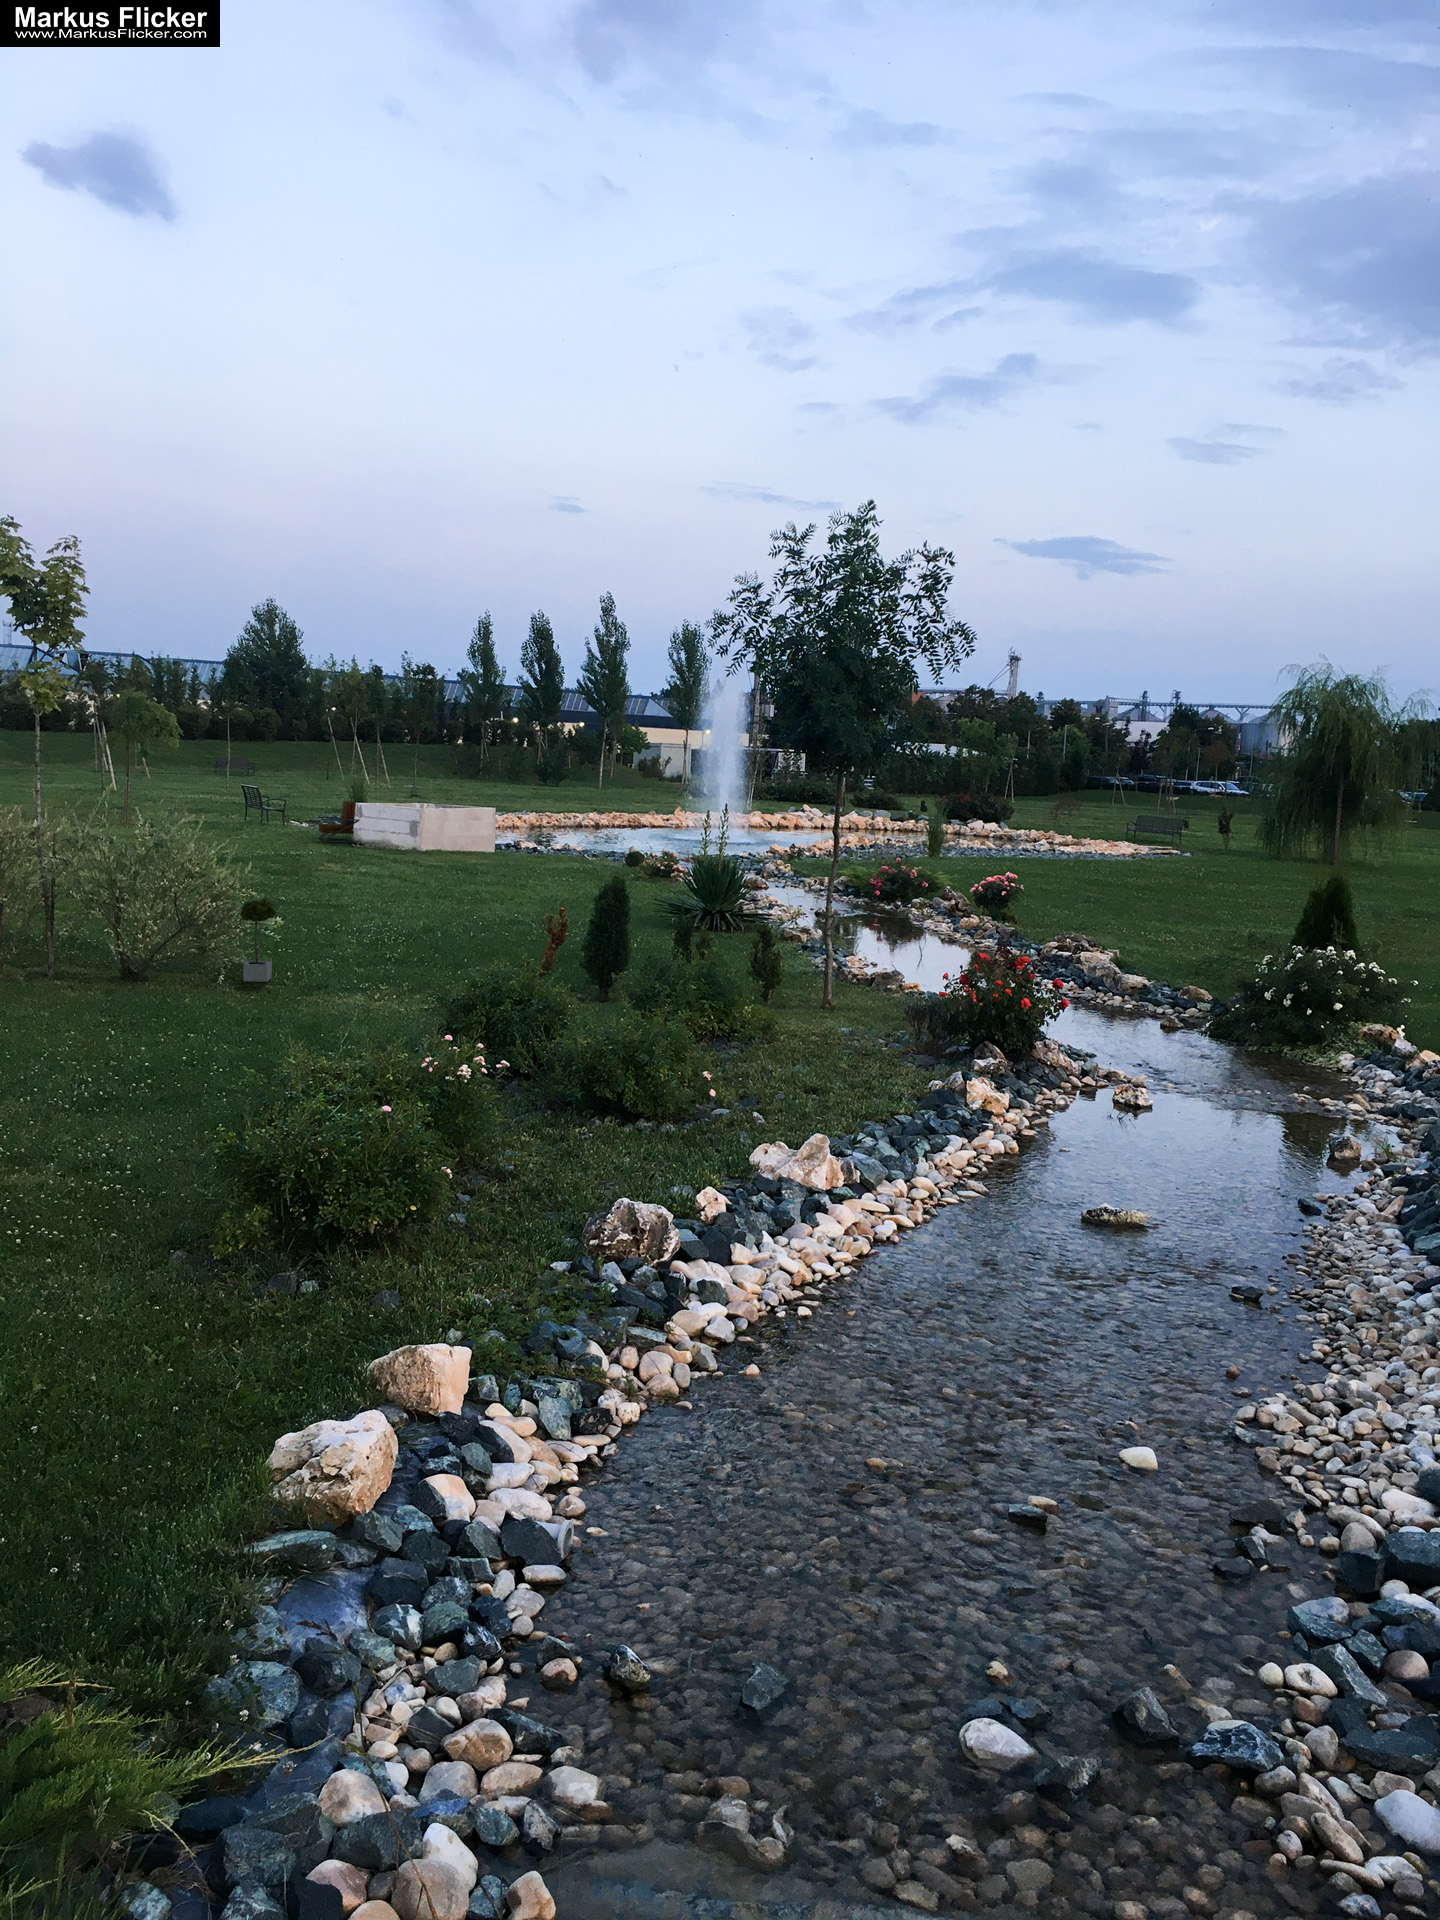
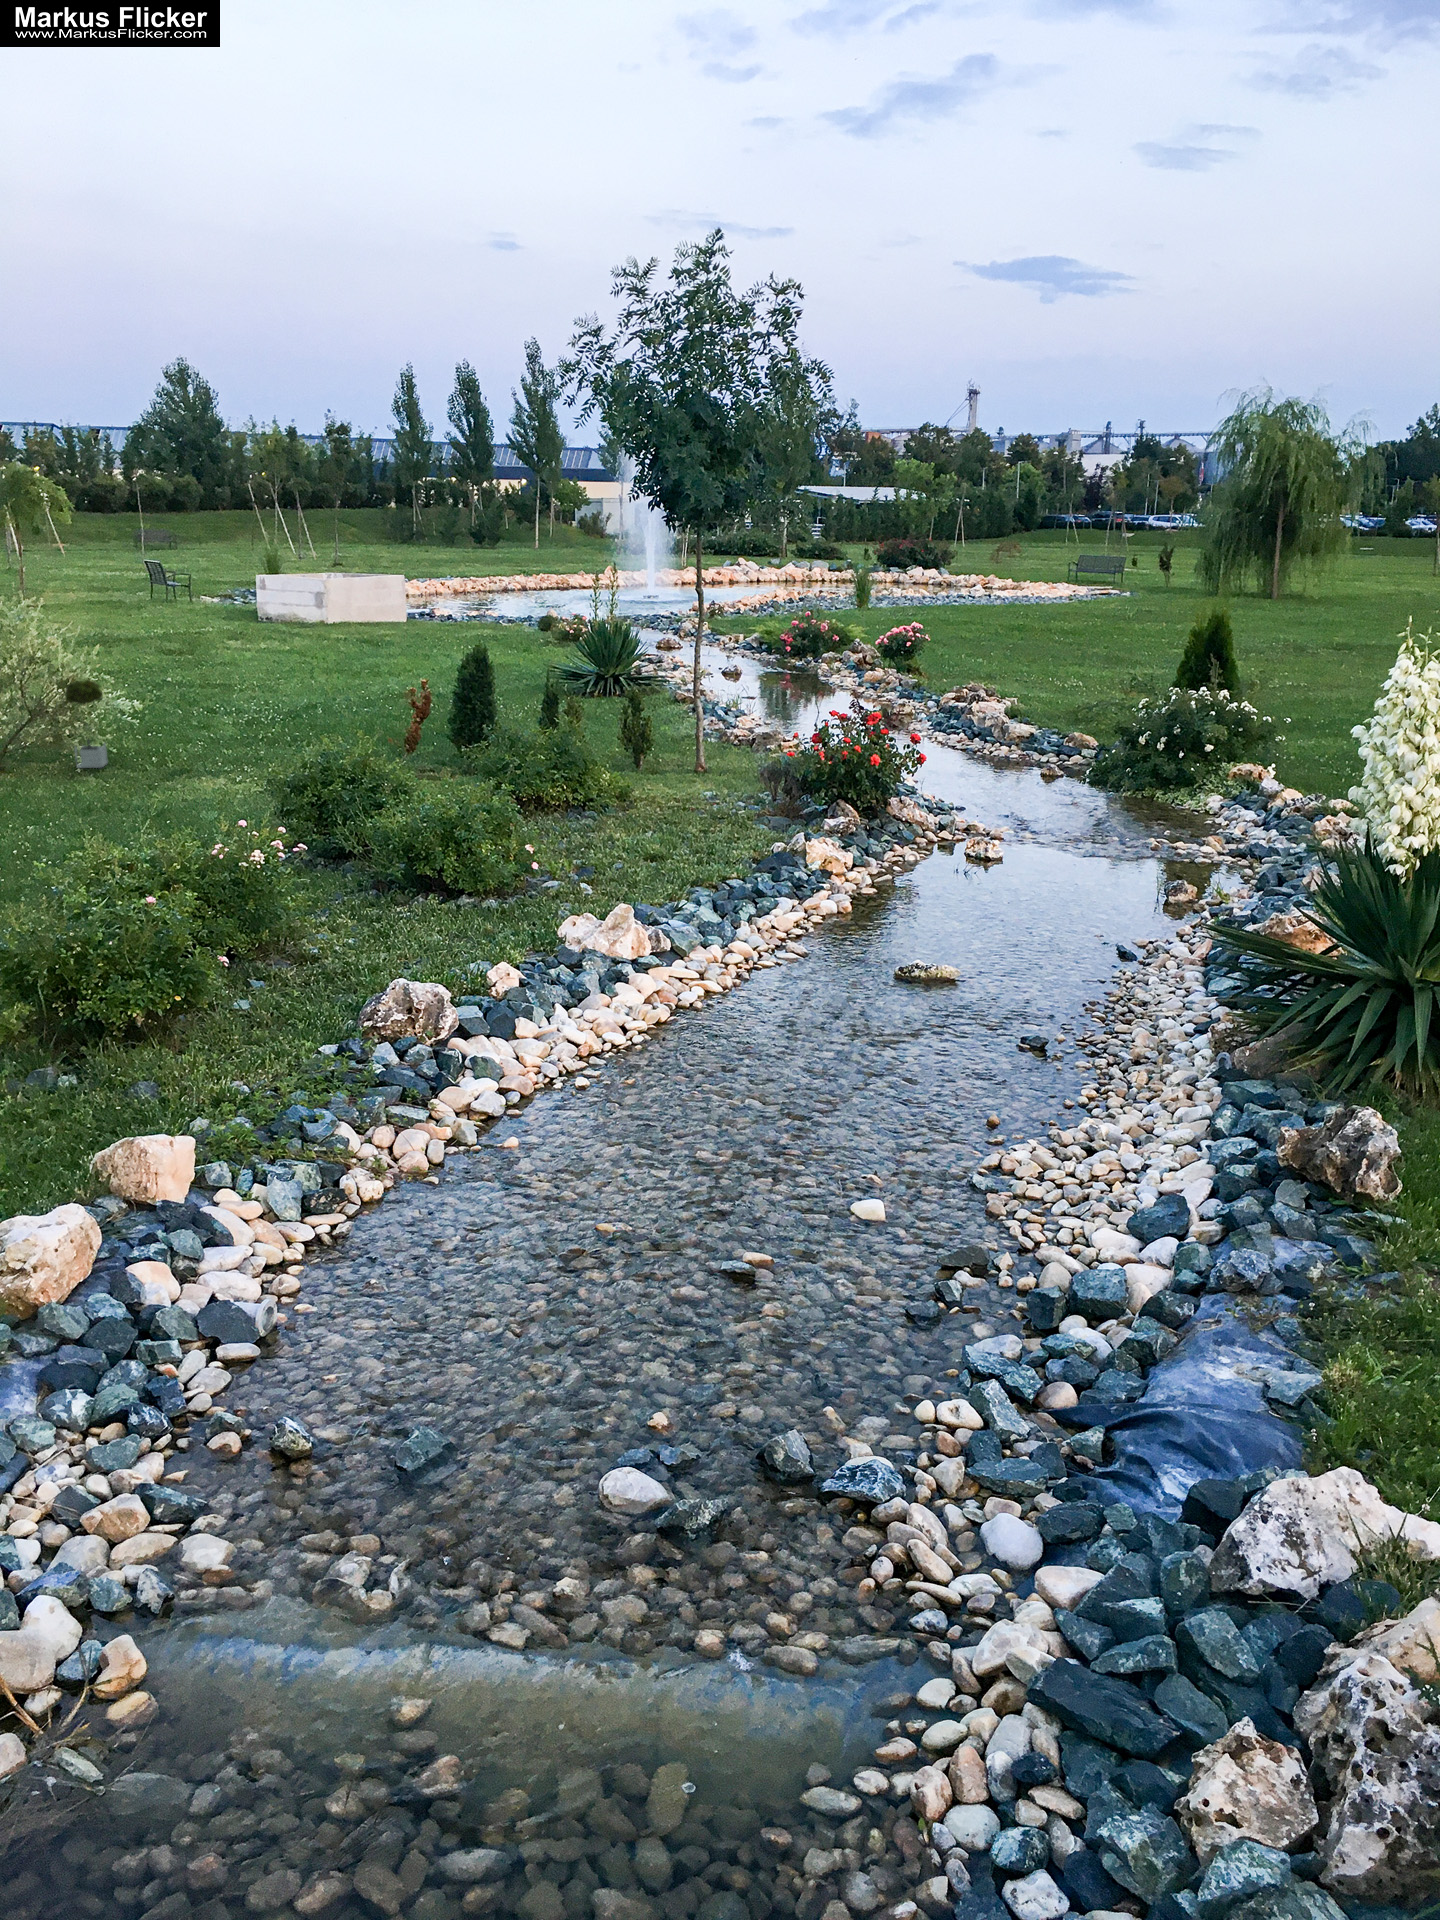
lounge chair: present [317,801,360,843] -> none [196,568,242,614]

